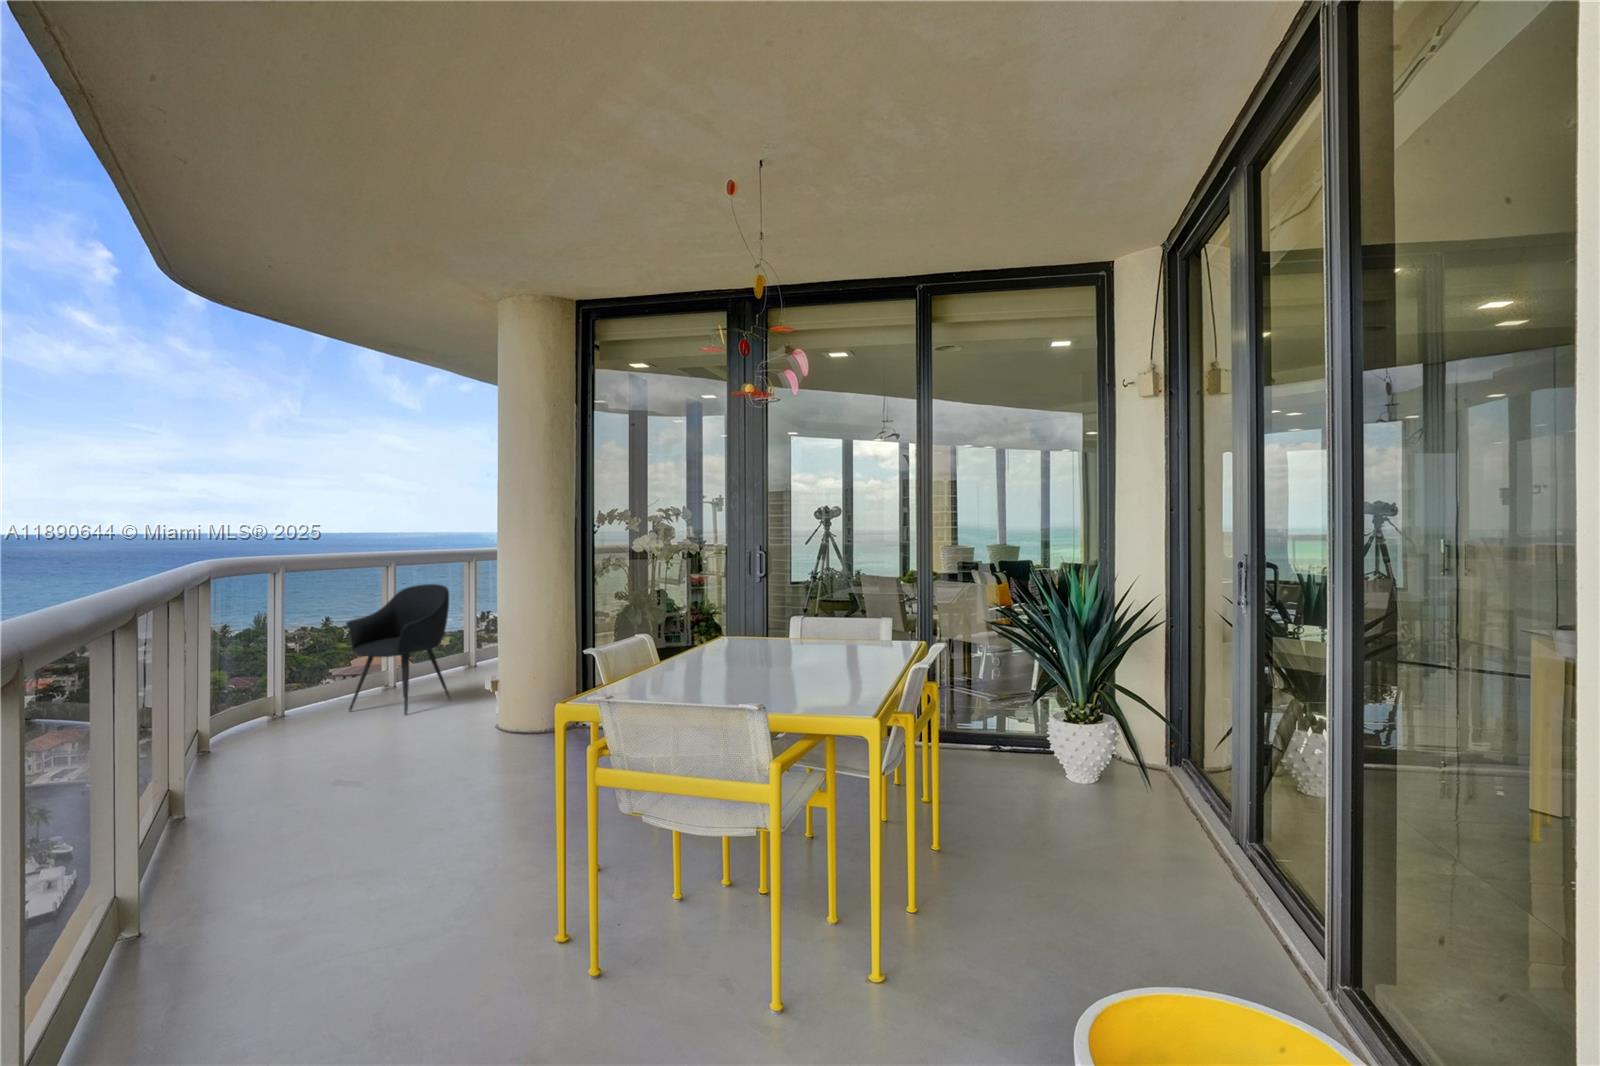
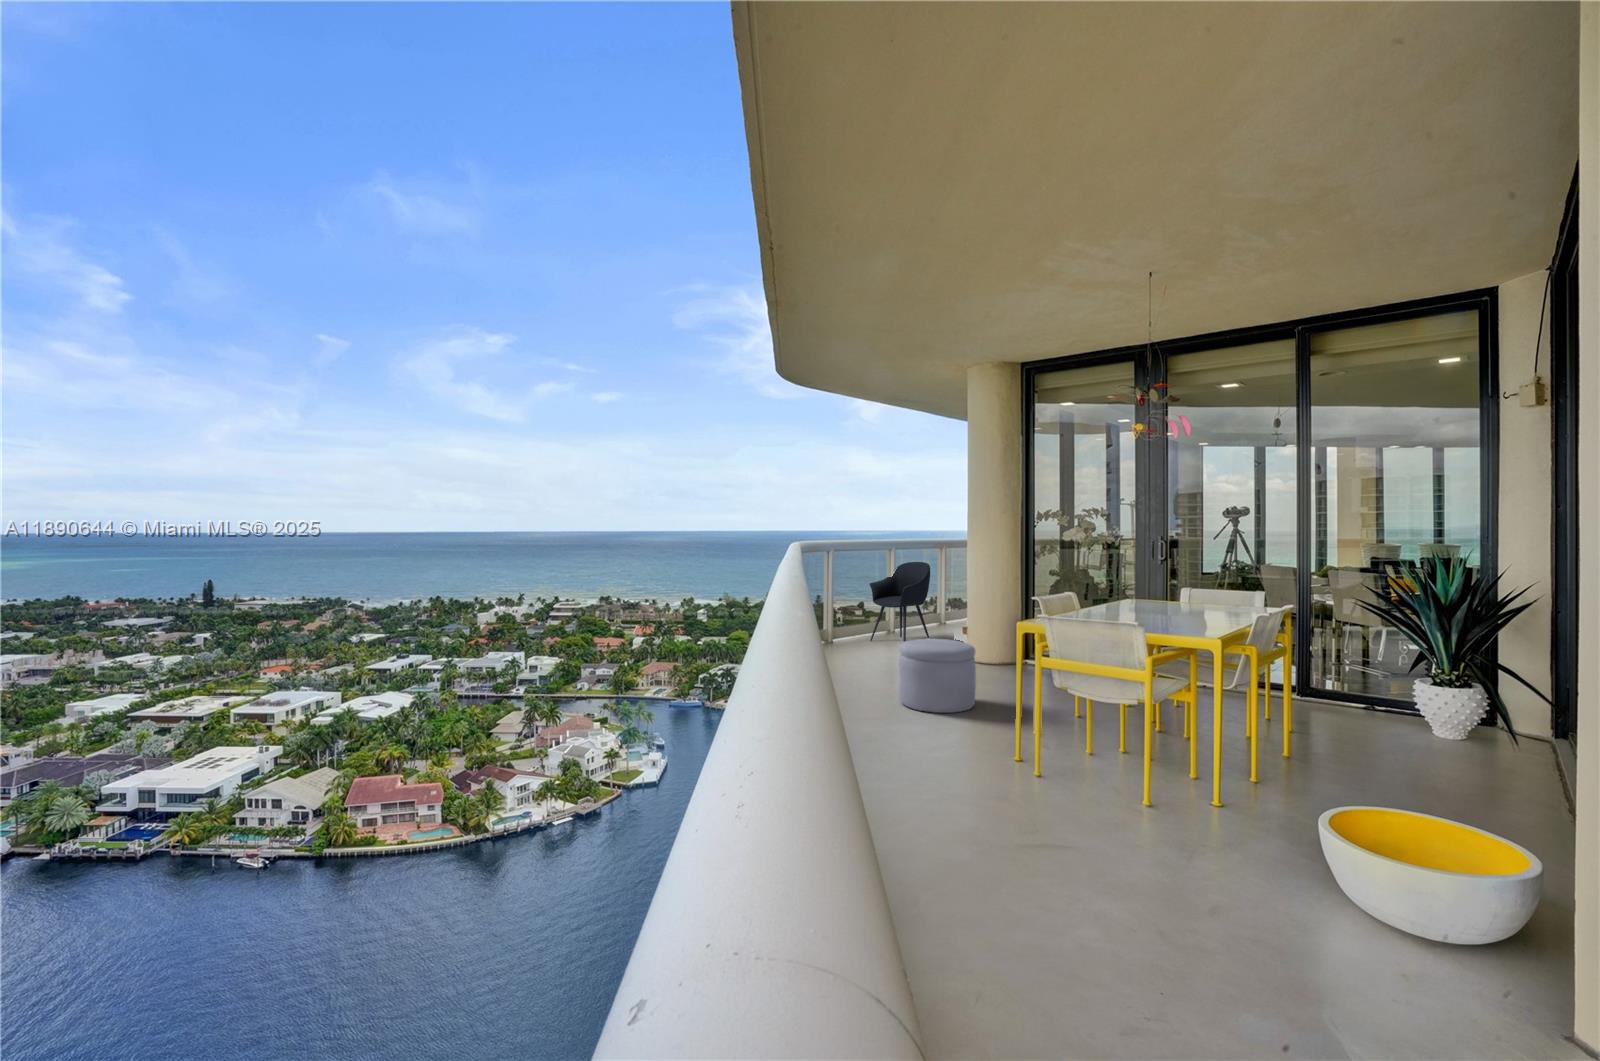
ottoman: none [357,722,500,865] -> present [899,638,976,713]

